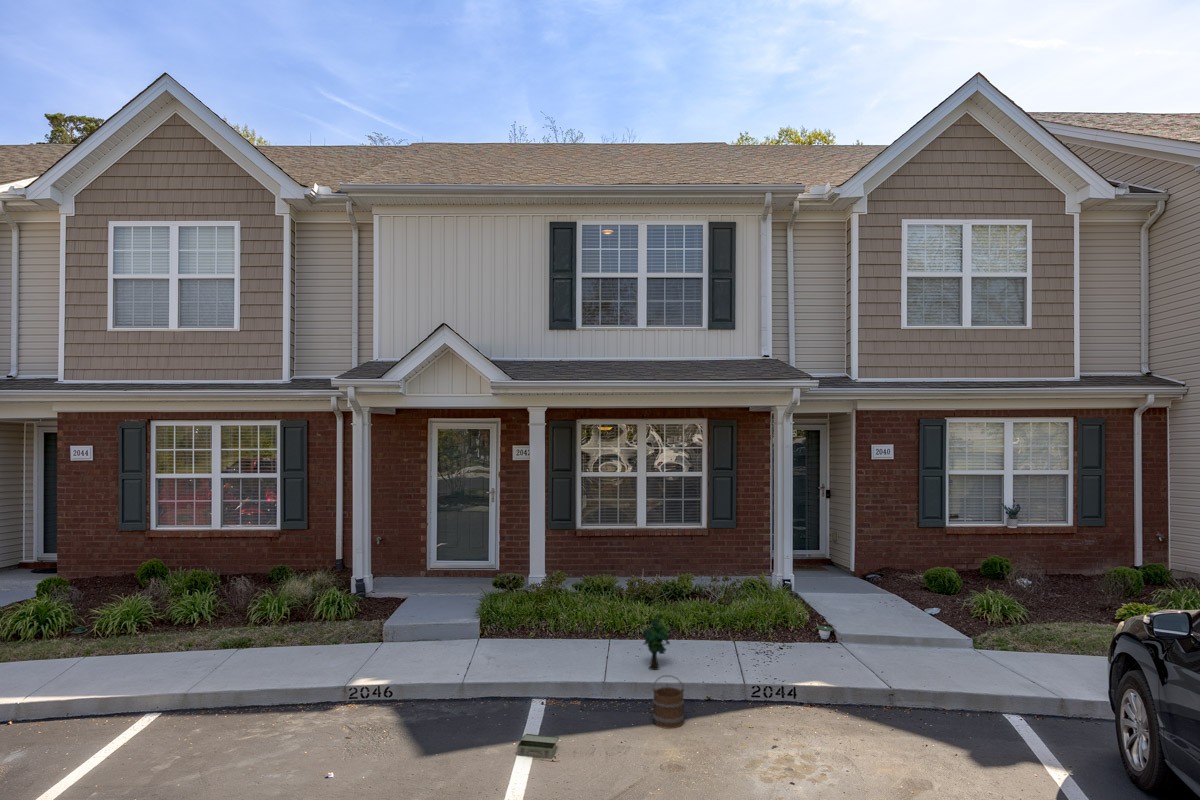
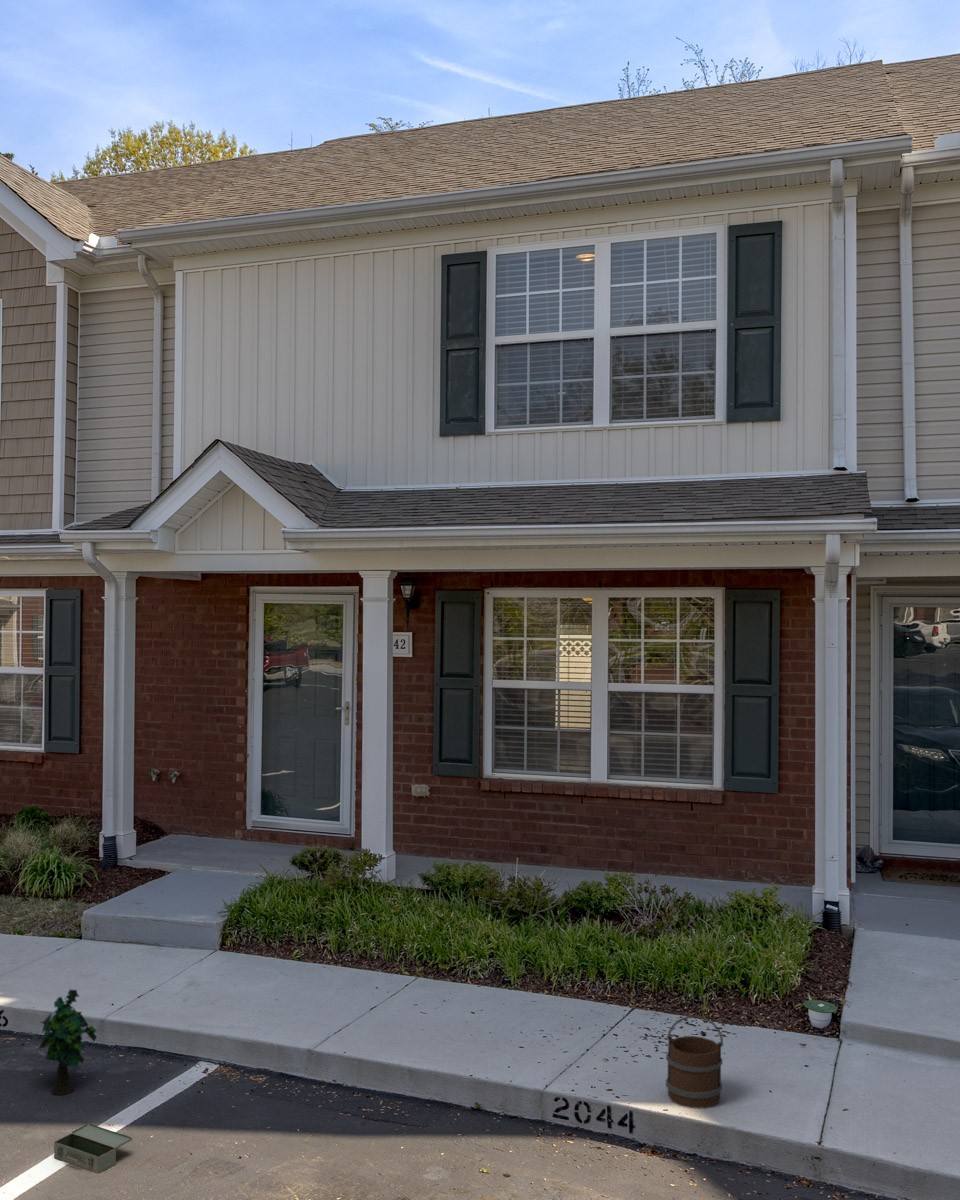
decorative plant: present [640,615,670,670] -> present [39,990,97,1095]
bucket: present [652,675,684,729] -> present [666,1016,723,1108]

